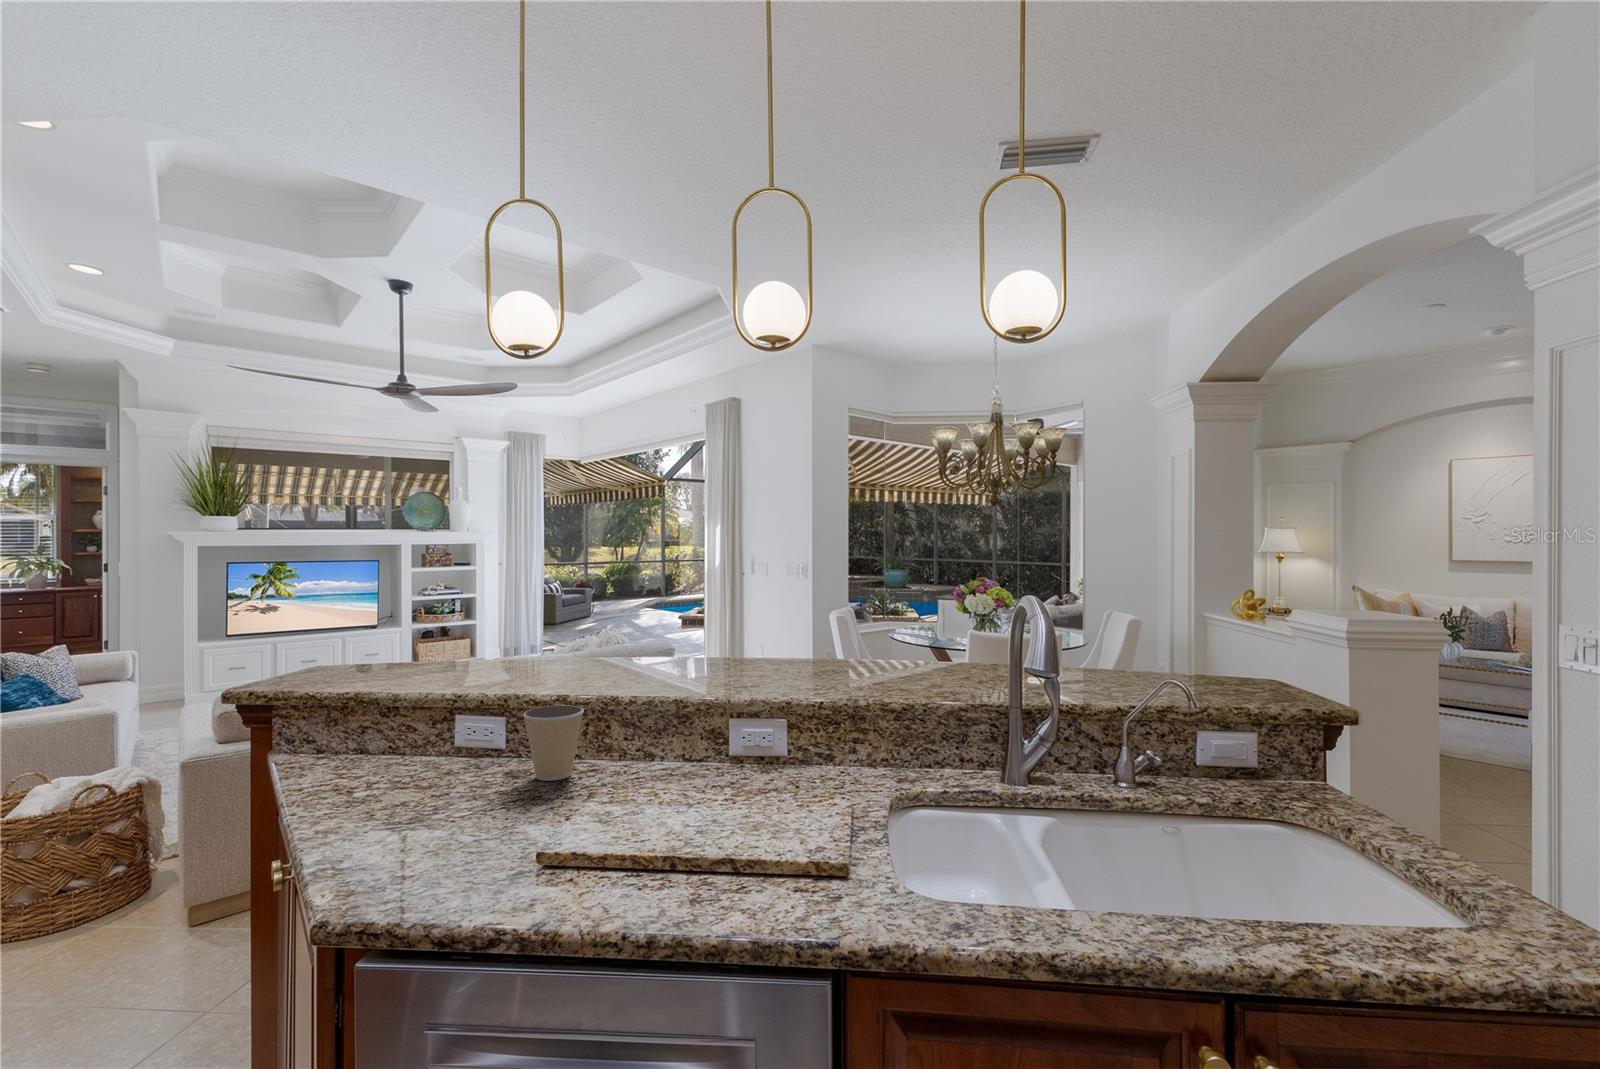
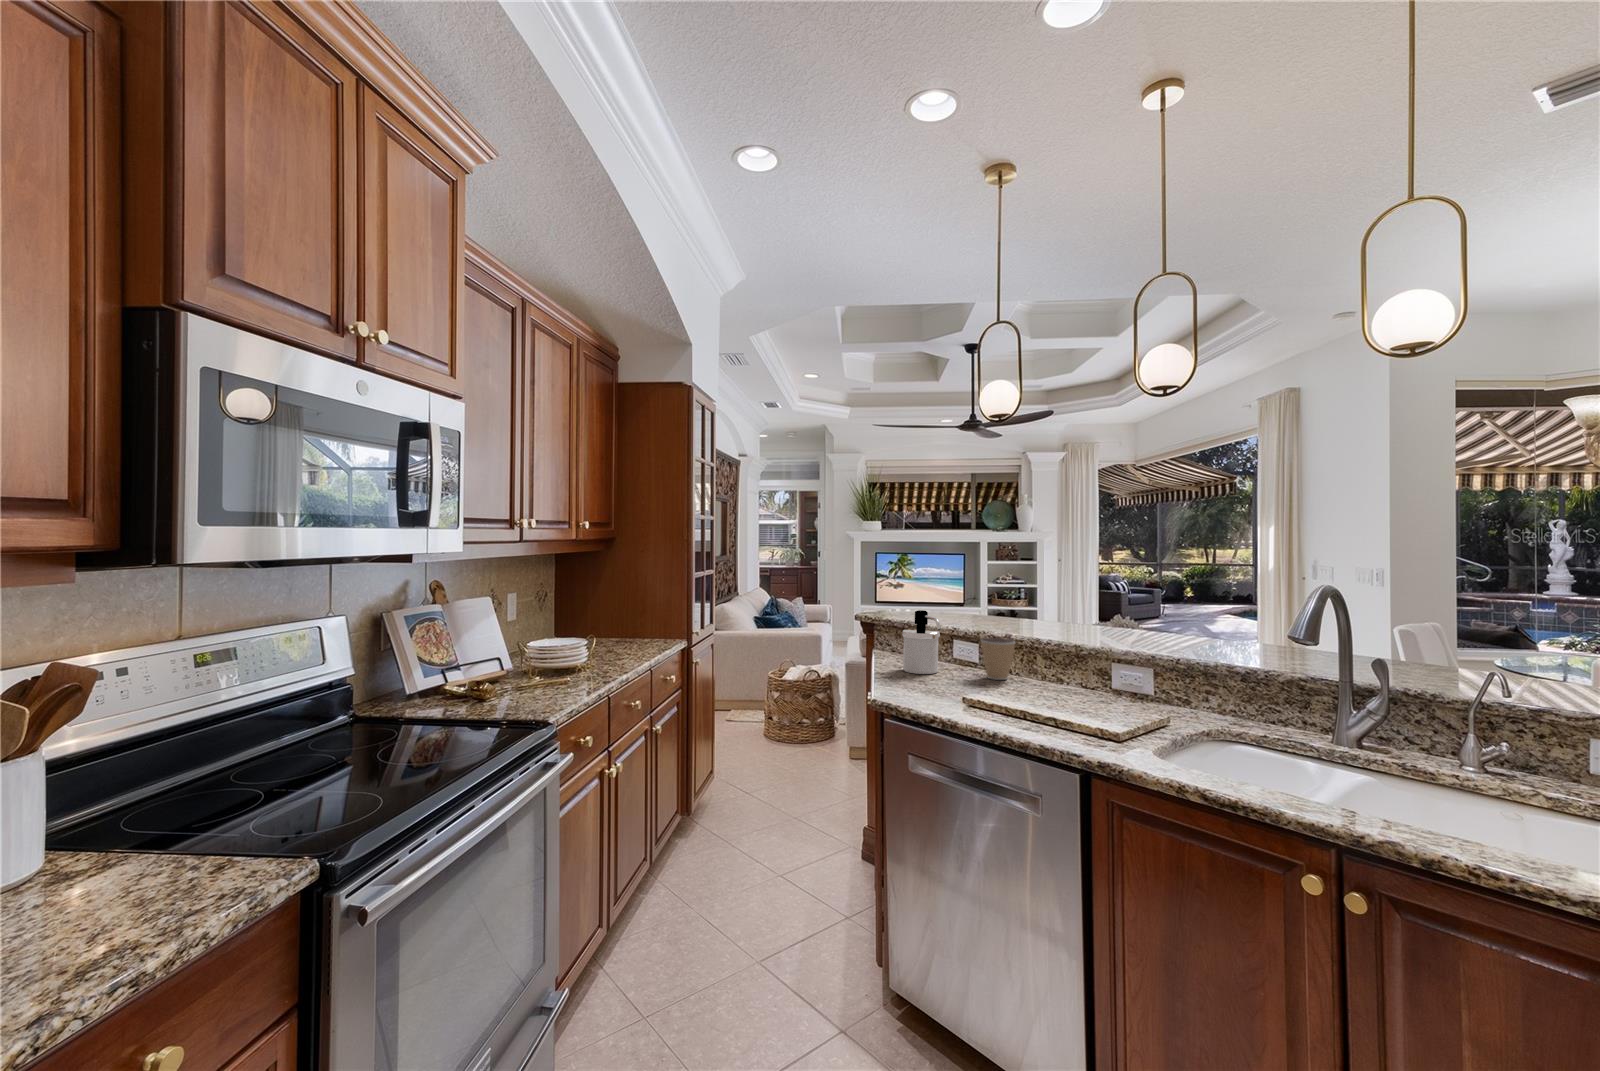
soap dispenser: none [365,677,457,804] -> present [902,610,941,674]

